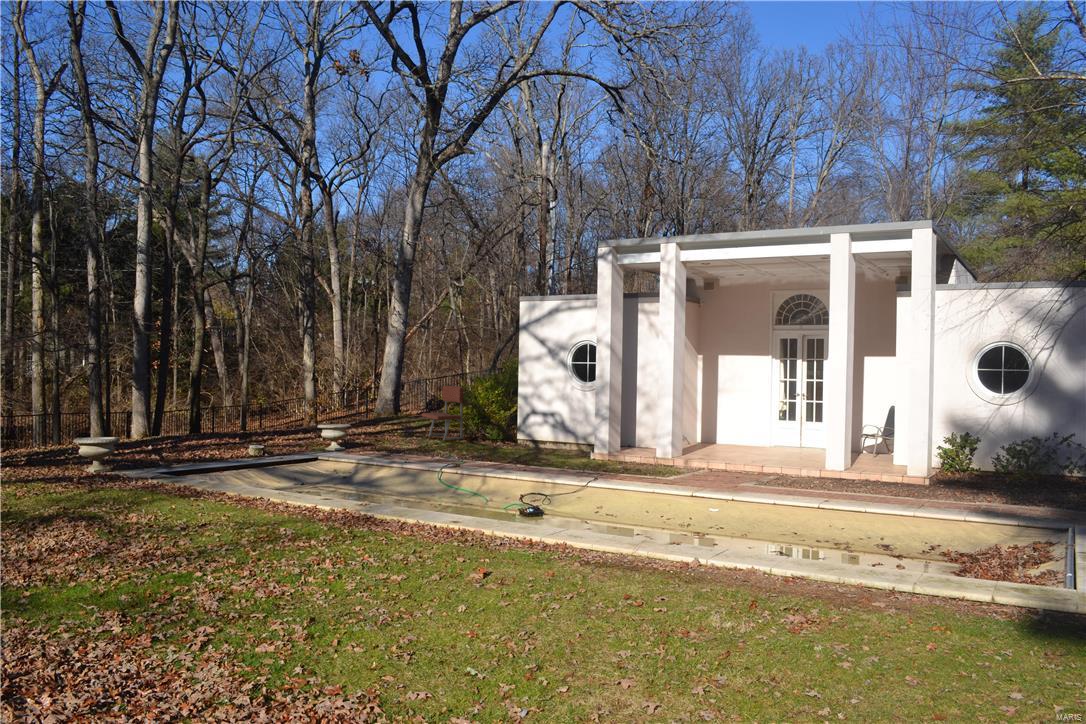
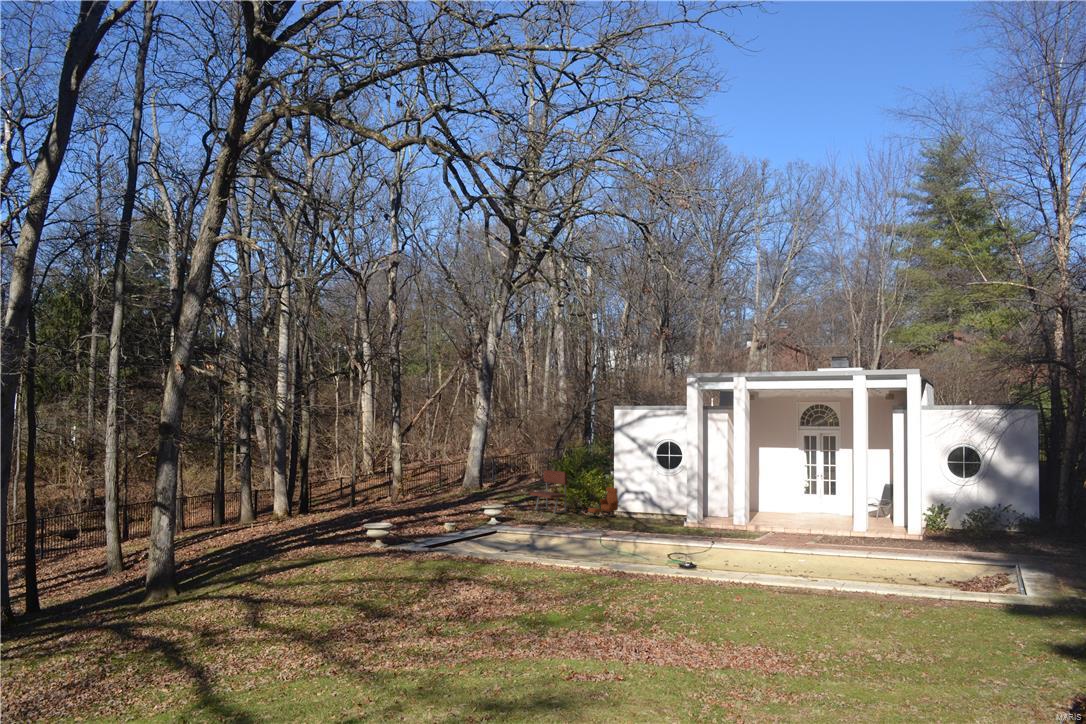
lounge chair: none [476,406,520,447] -> present [588,487,619,518]

